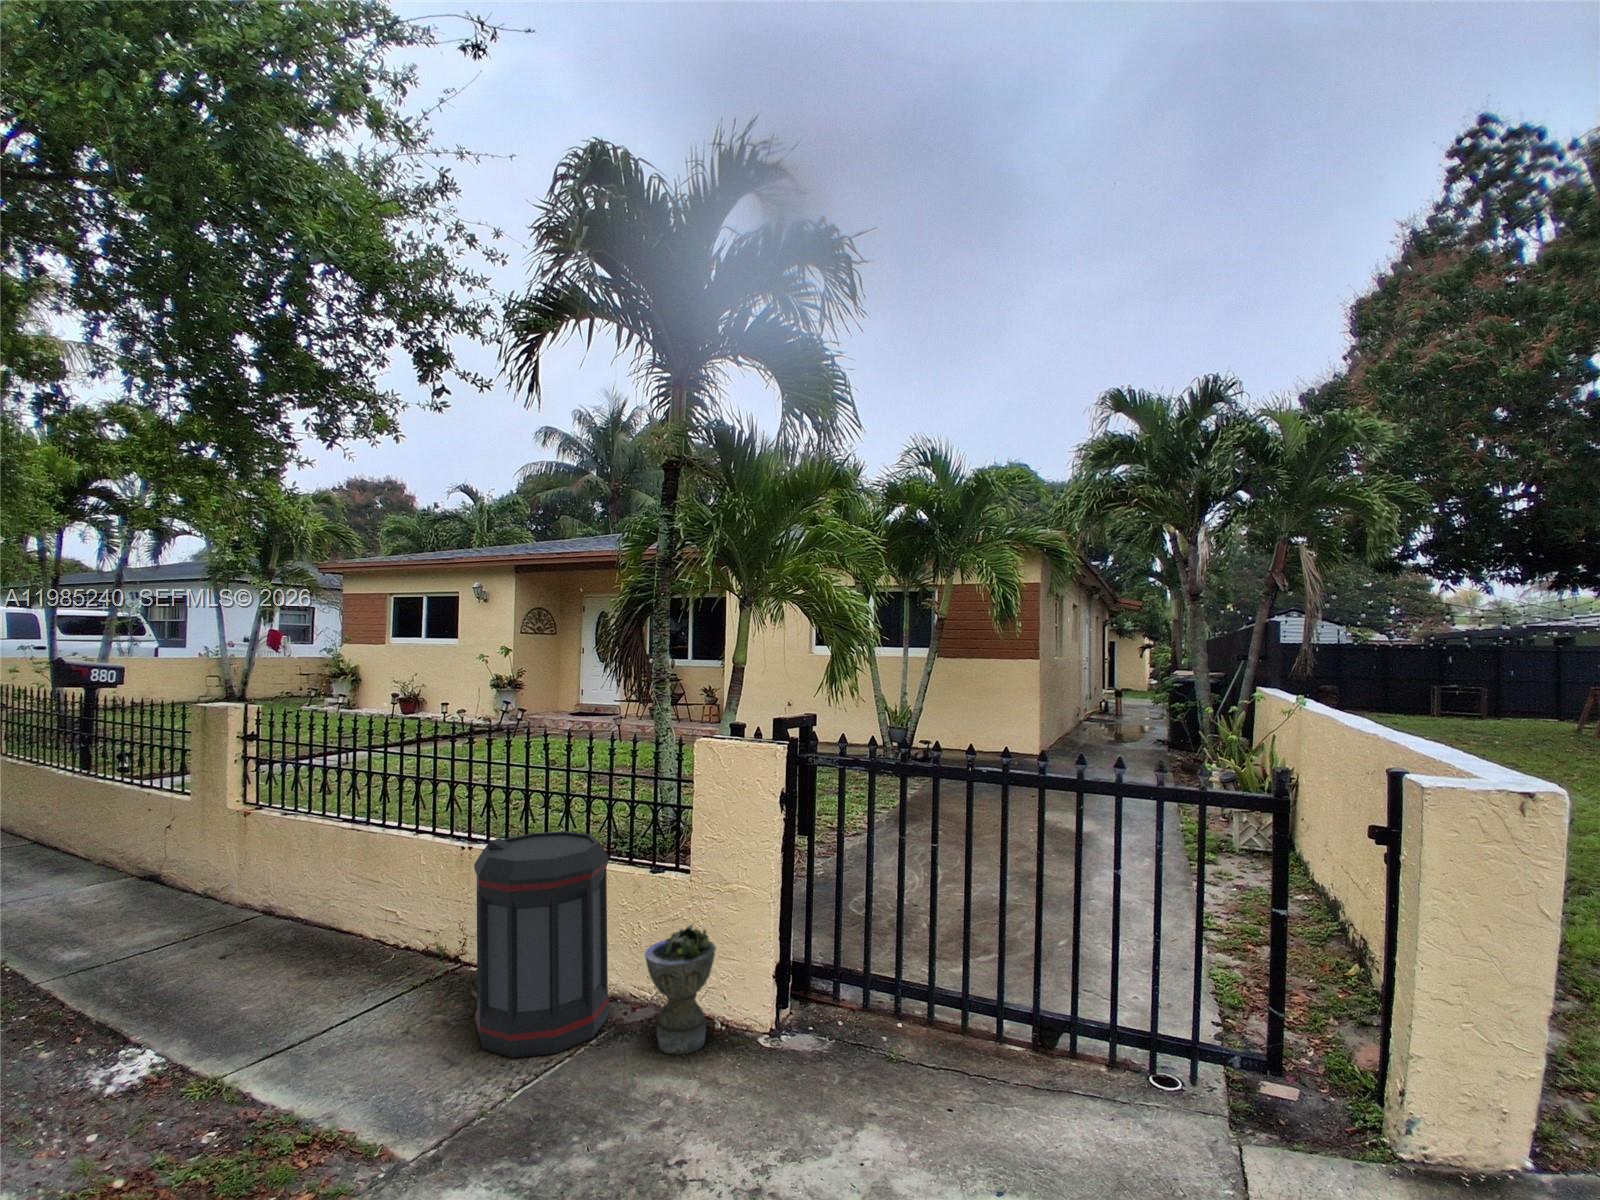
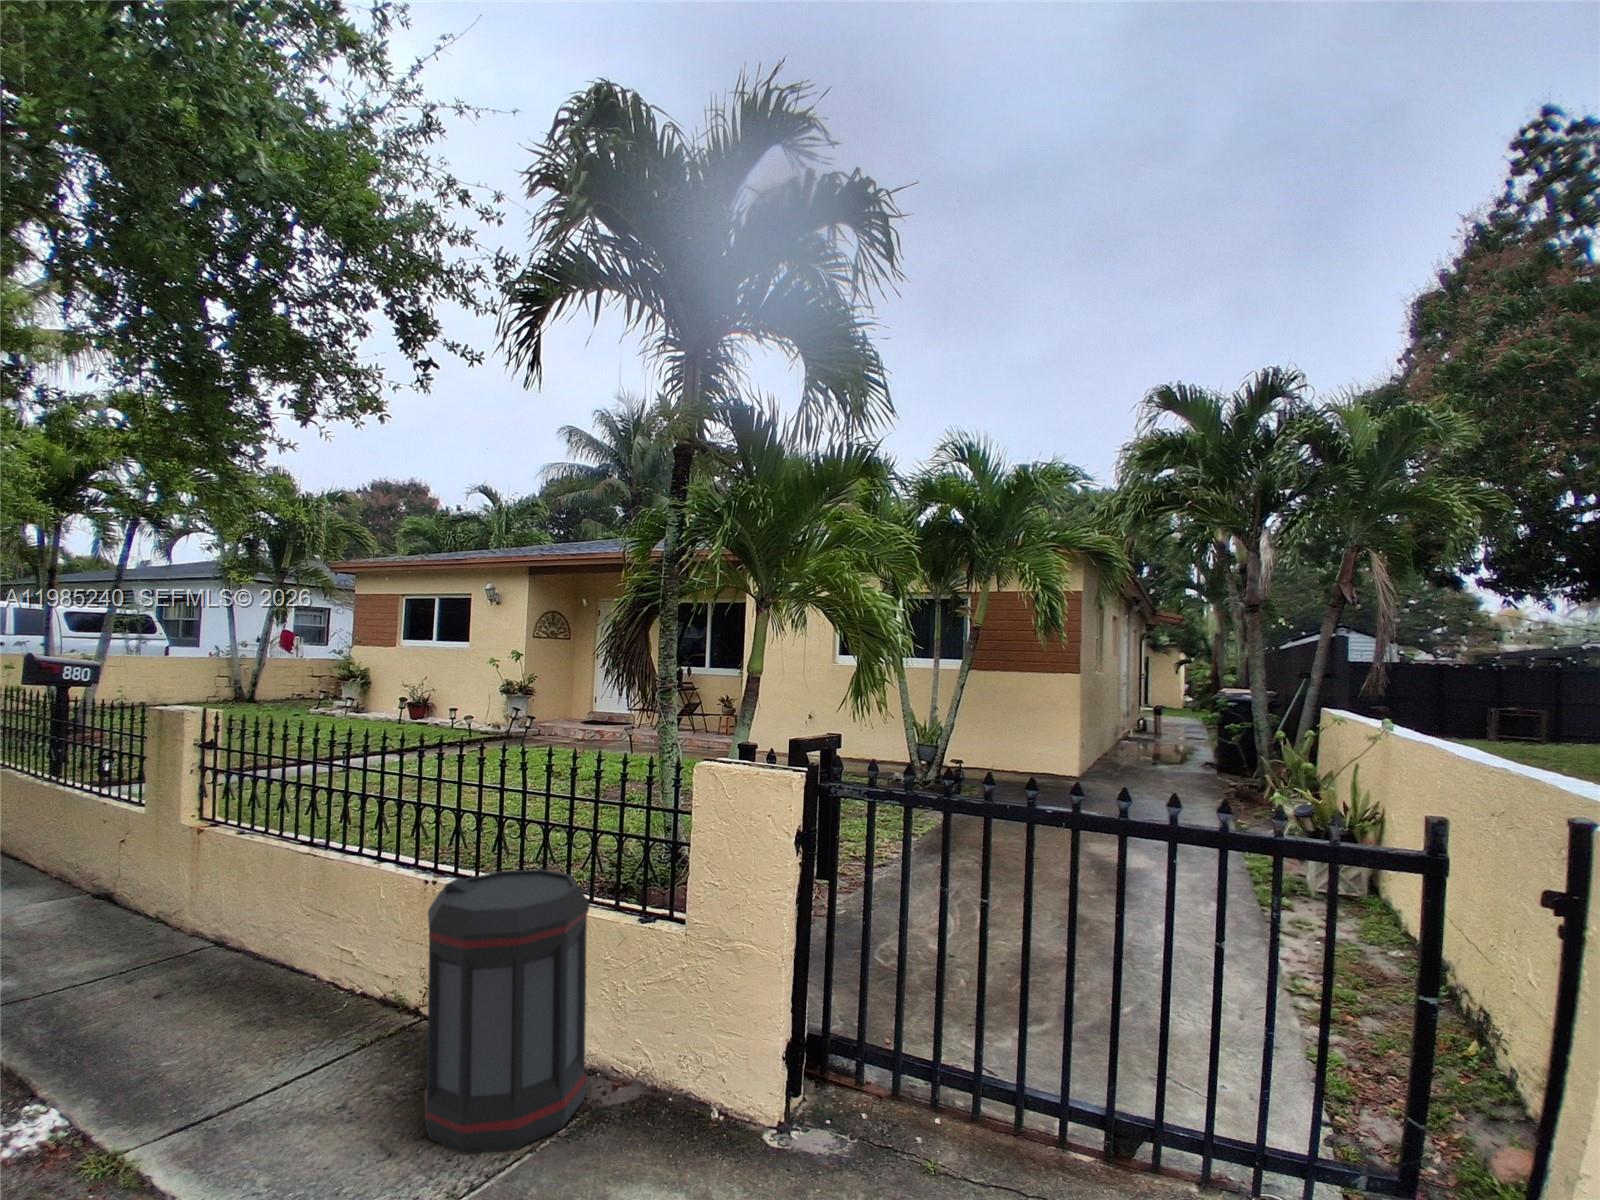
planter: present [645,925,716,1055] -> none [628,989,714,1156]

